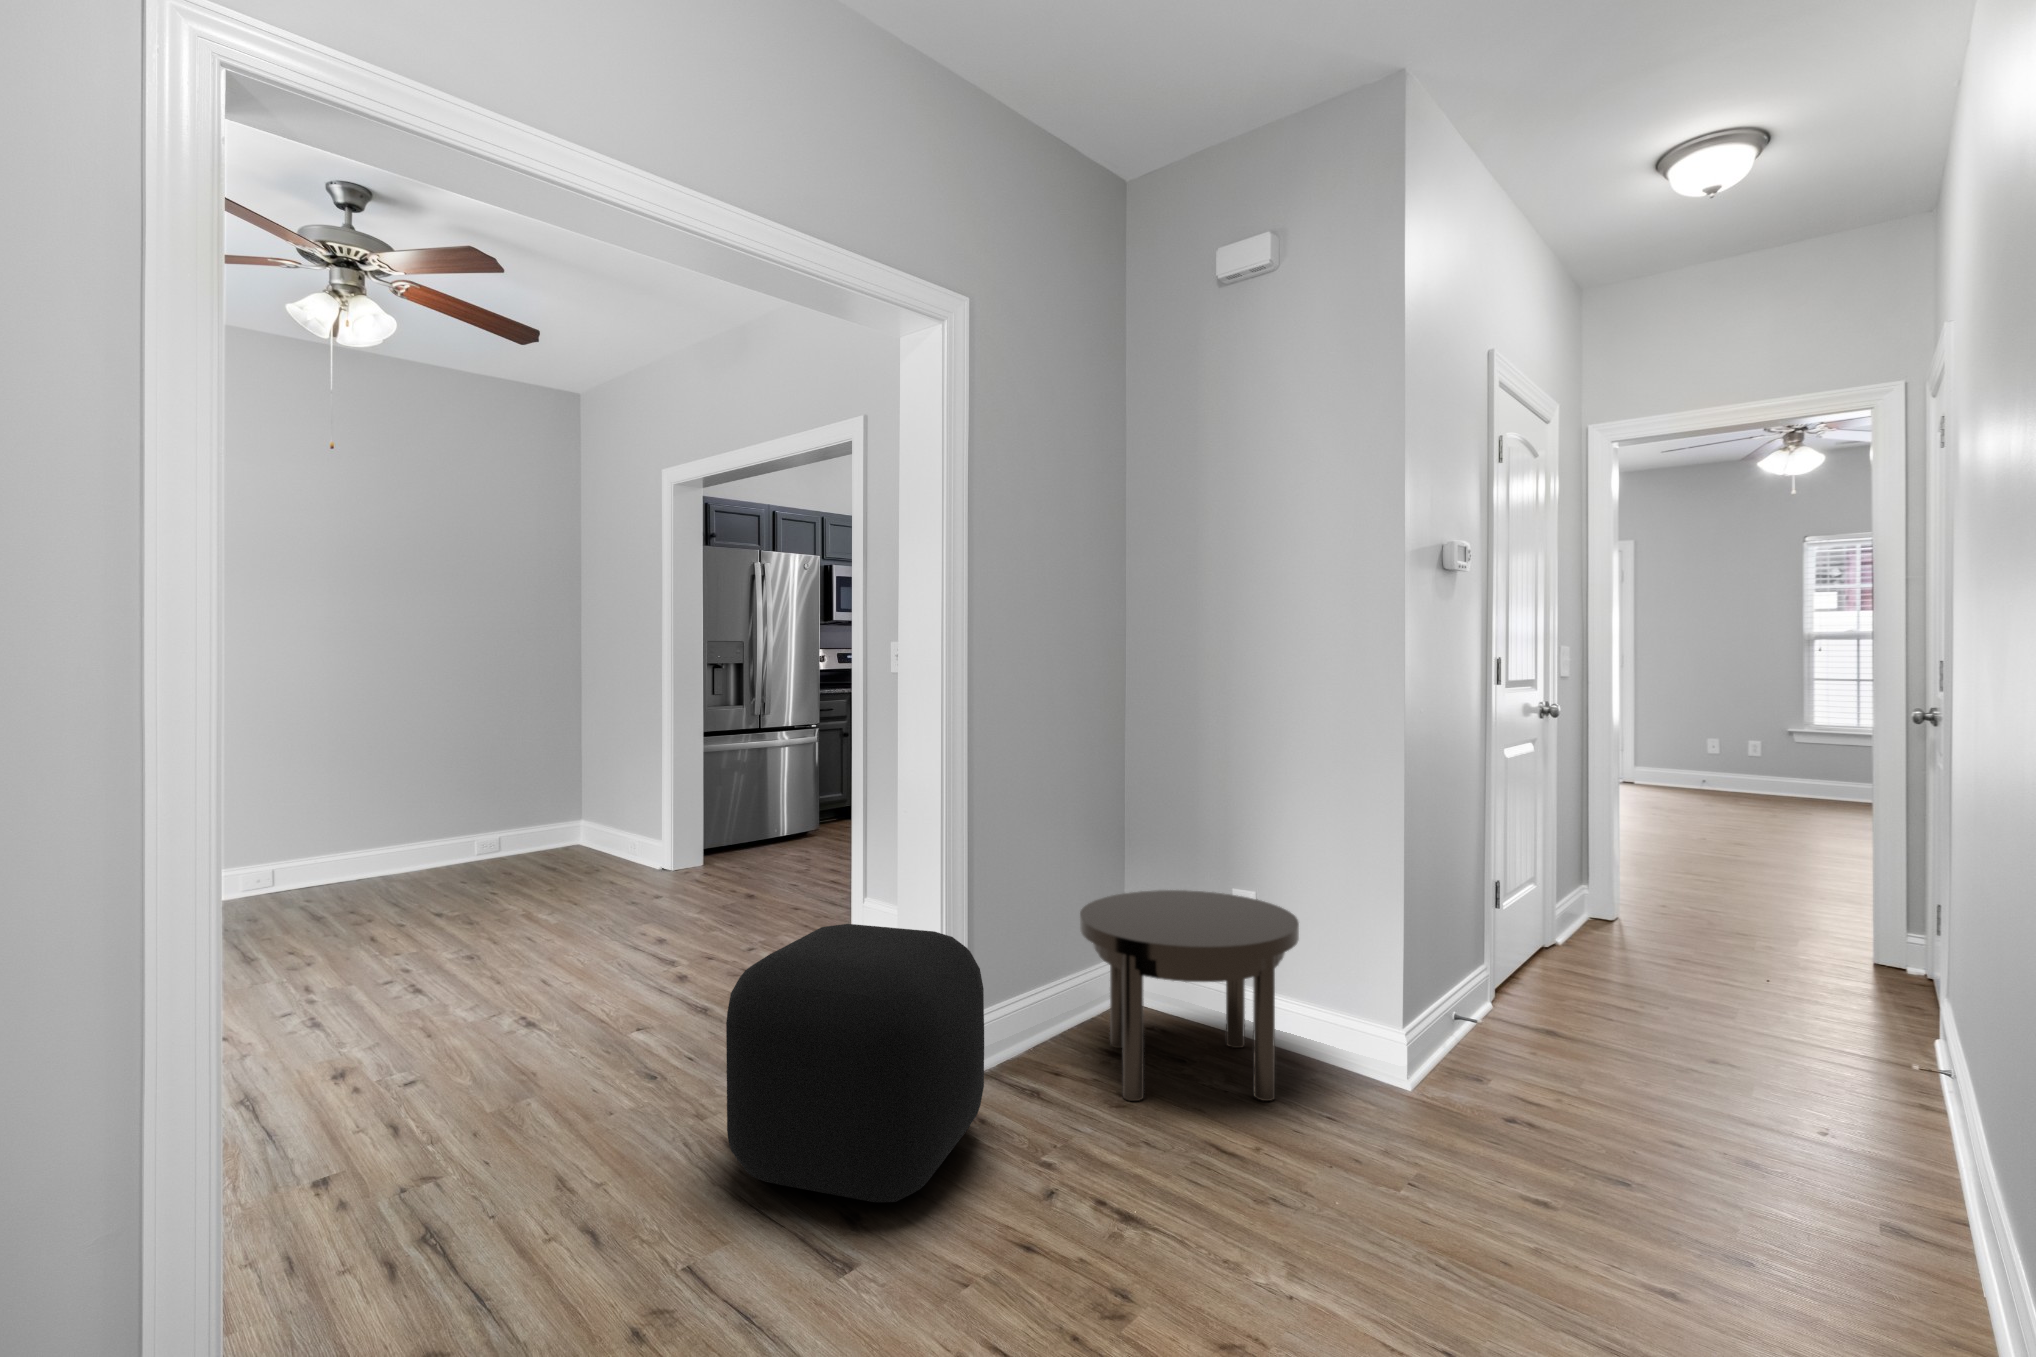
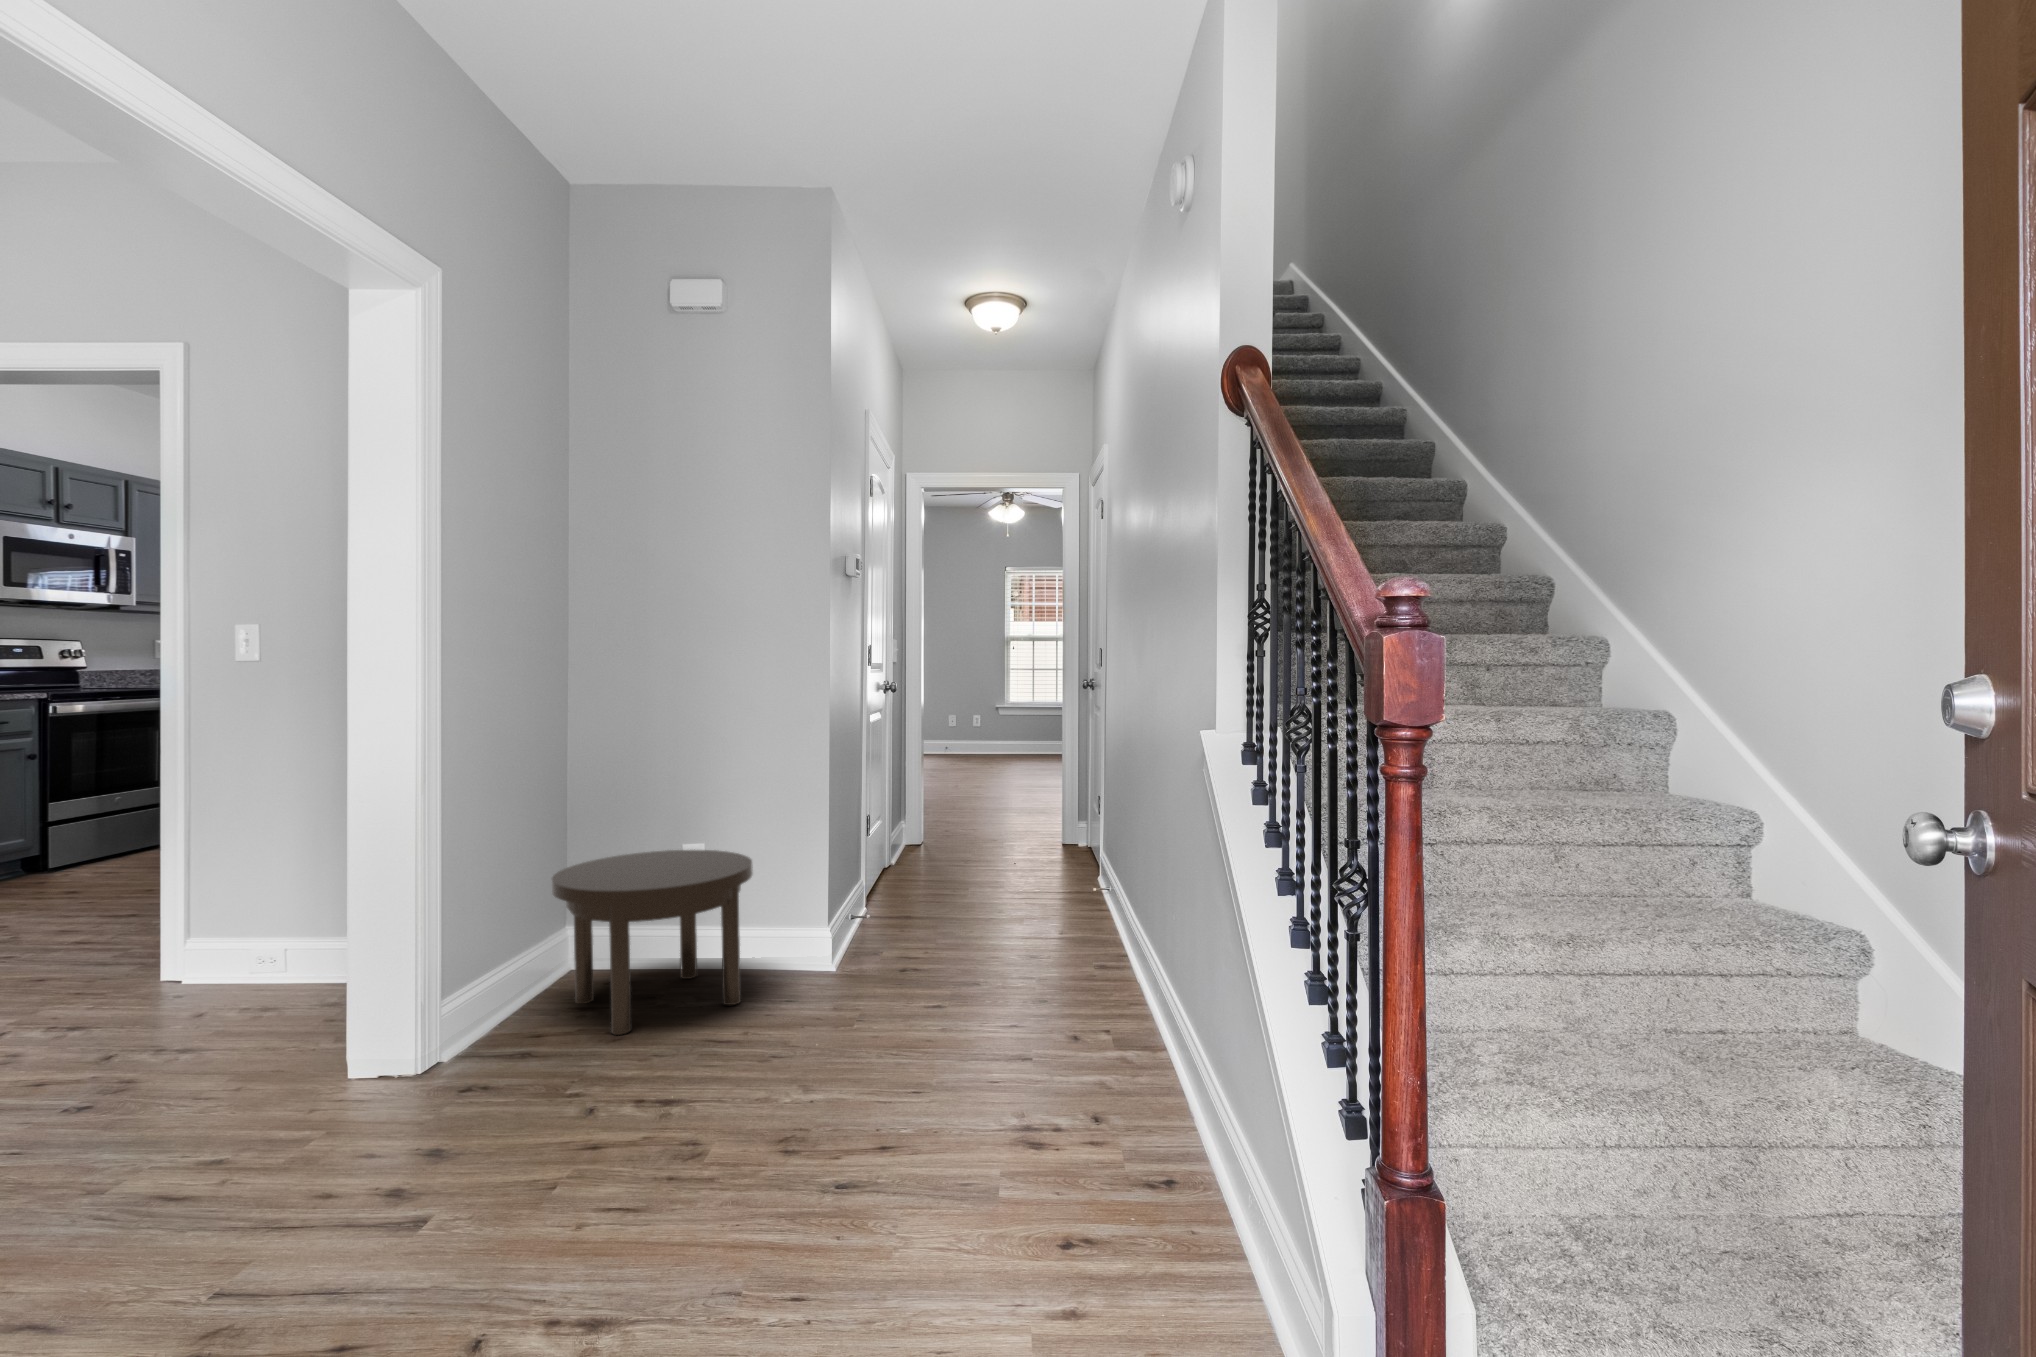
ottoman: present [726,924,984,1202] -> none [200,910,505,1198]

